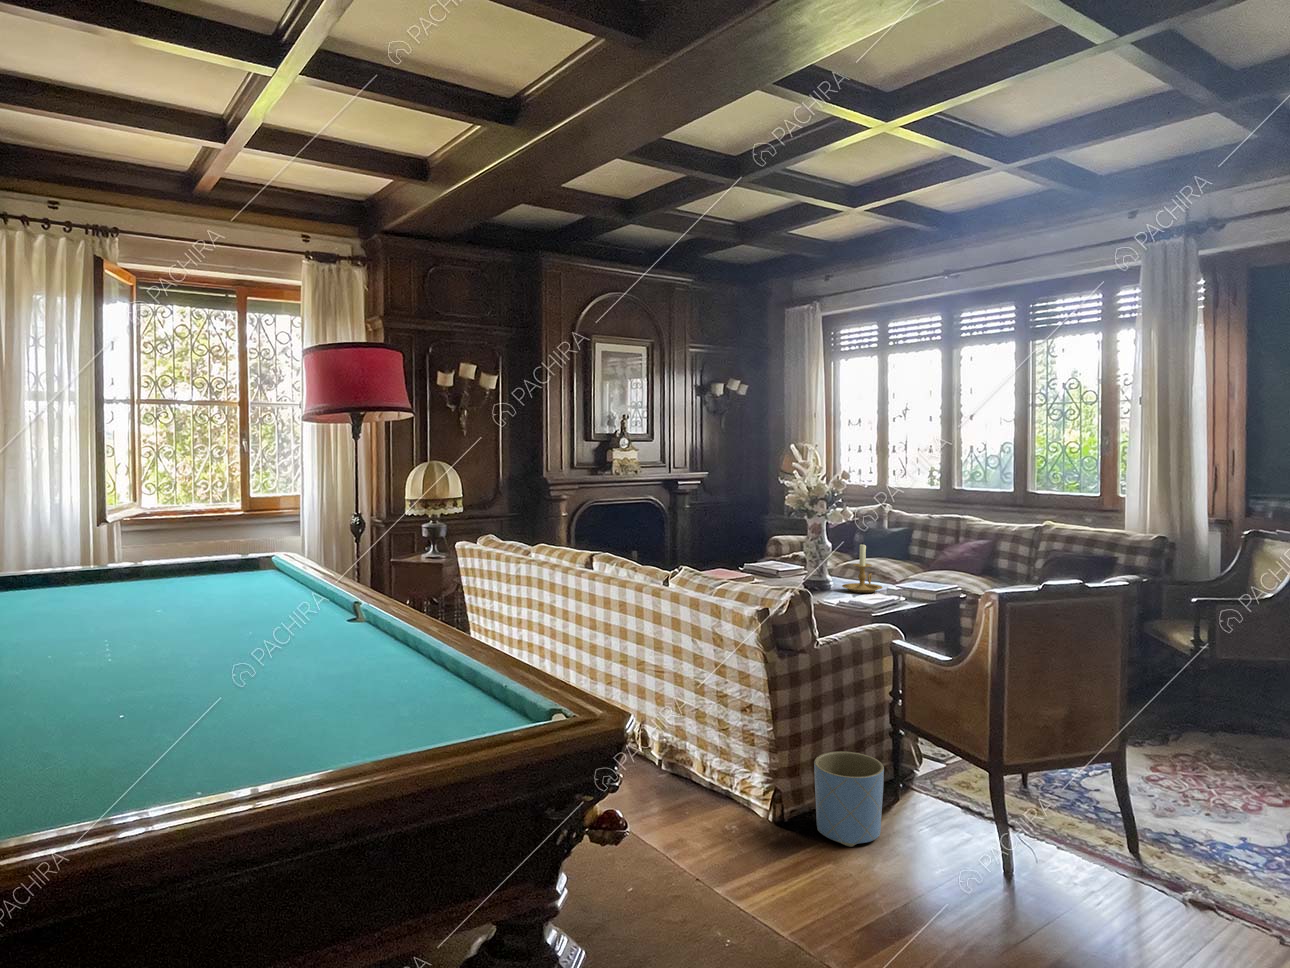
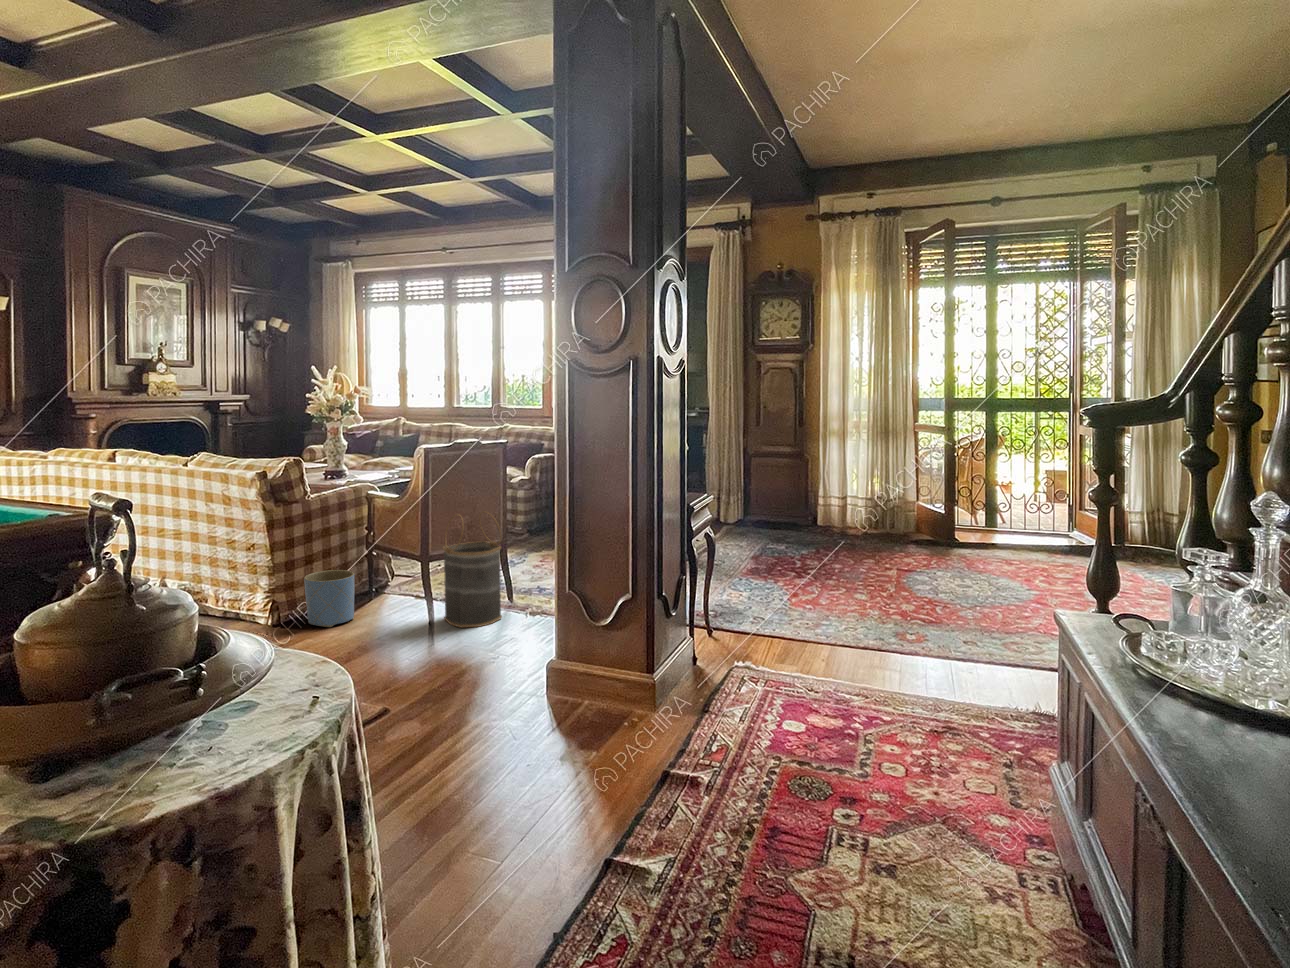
candle holder: present [842,543,883,593] -> none [351,441,382,477]
basket: none [1030,697,1144,905] -> present [443,511,502,628]

